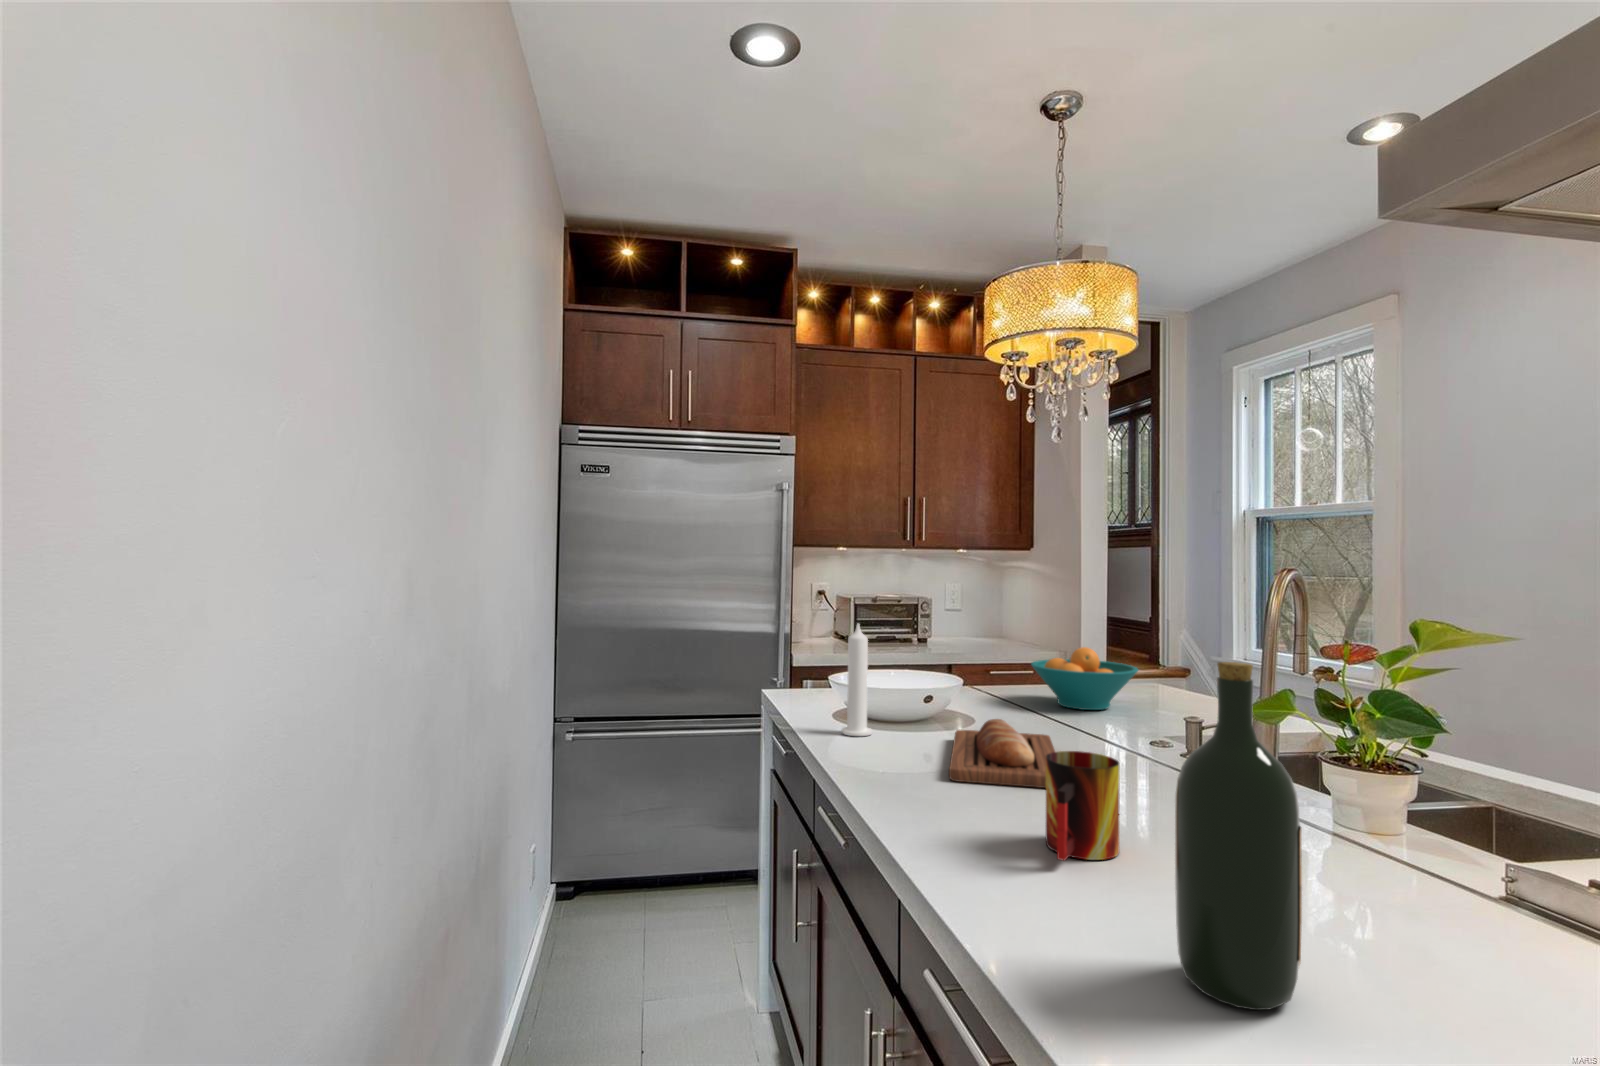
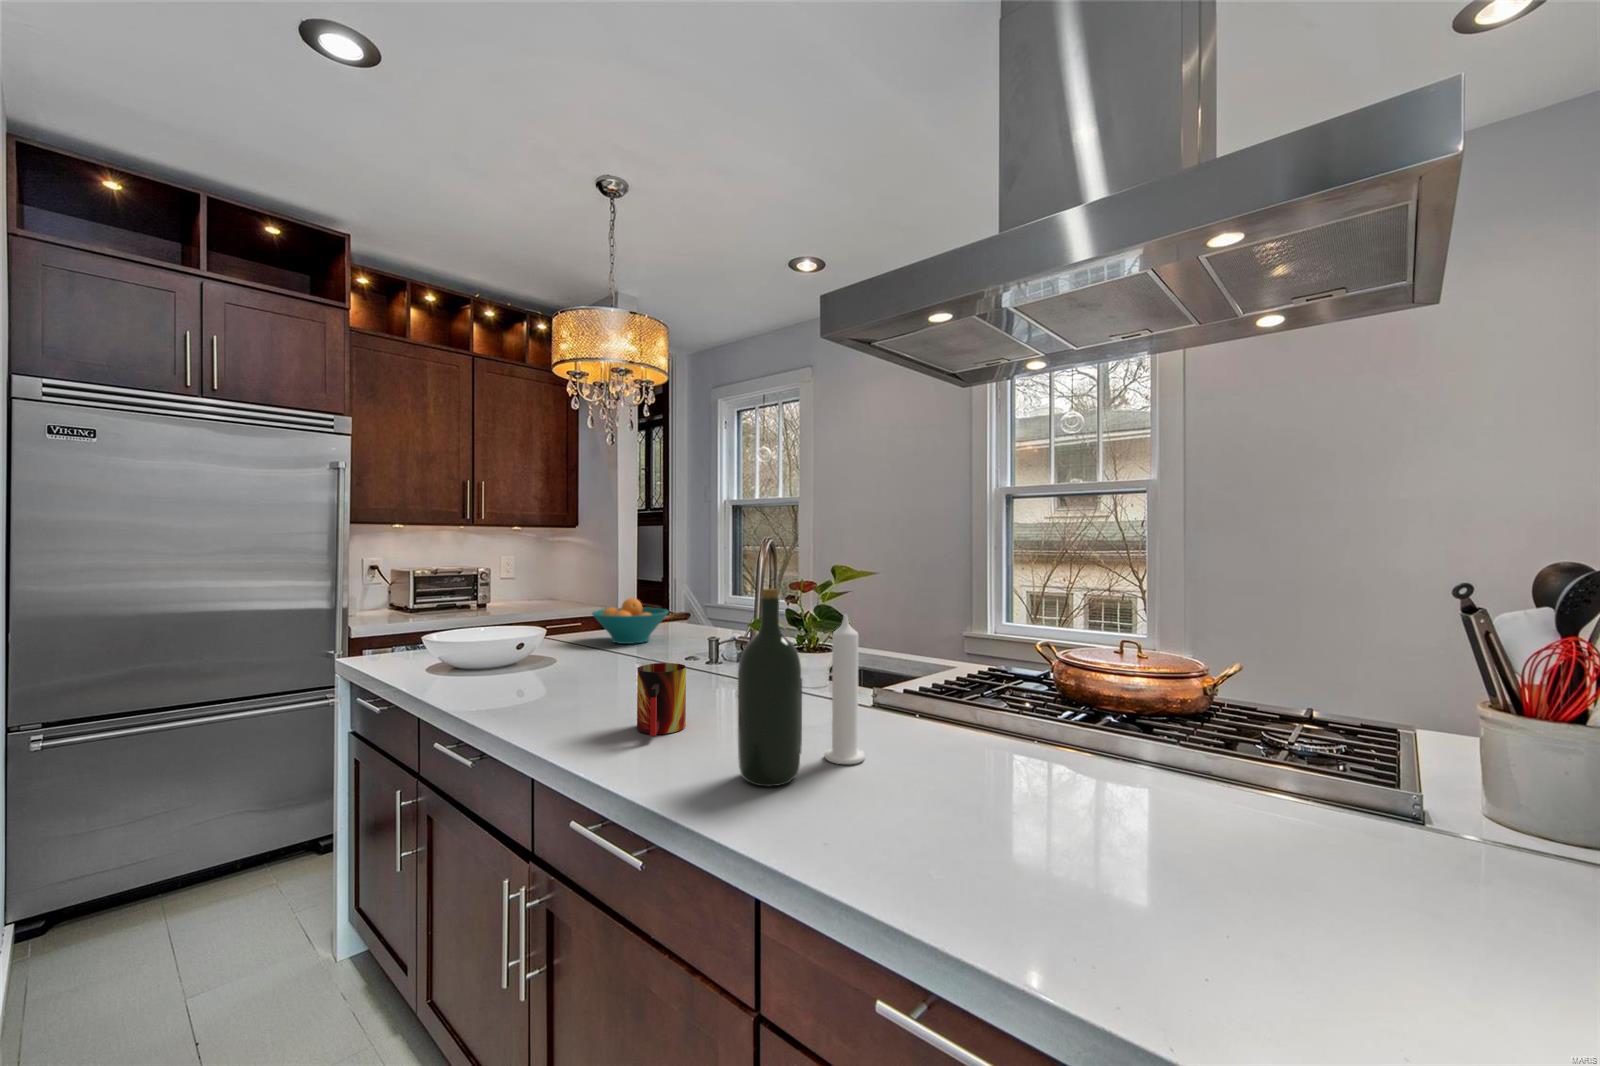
candle: present [841,624,873,736] -> present [825,614,865,764]
bread loaf: present [949,719,1055,788] -> none [543,654,638,704]

